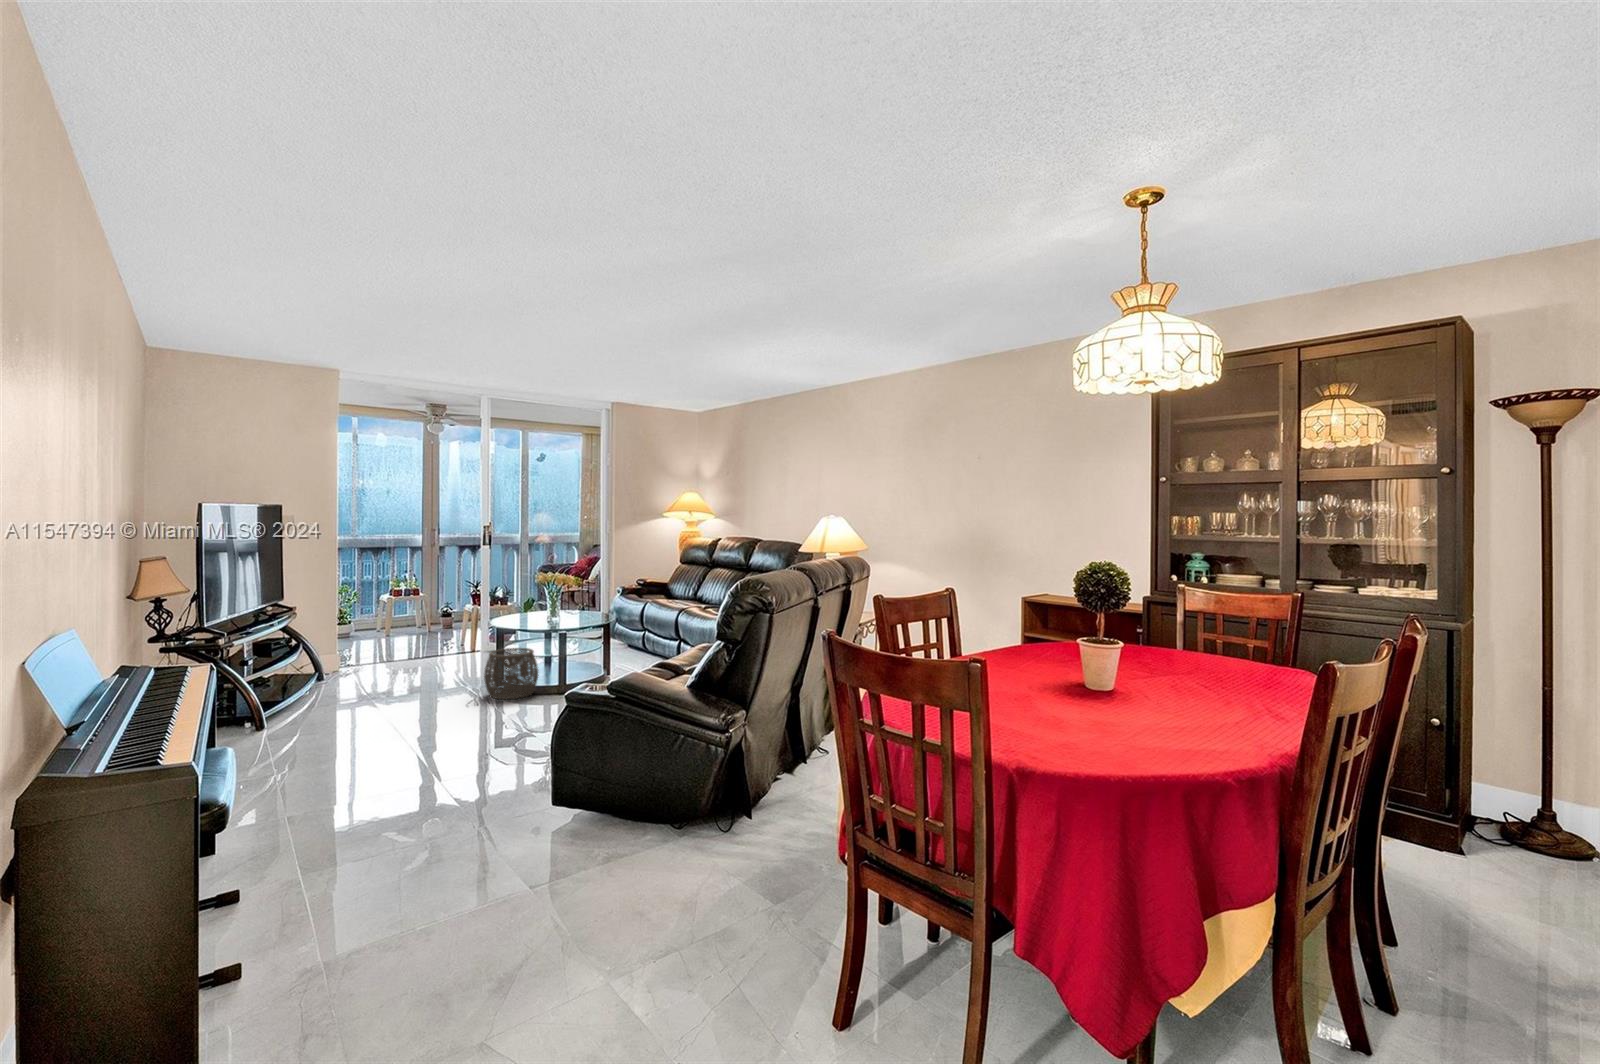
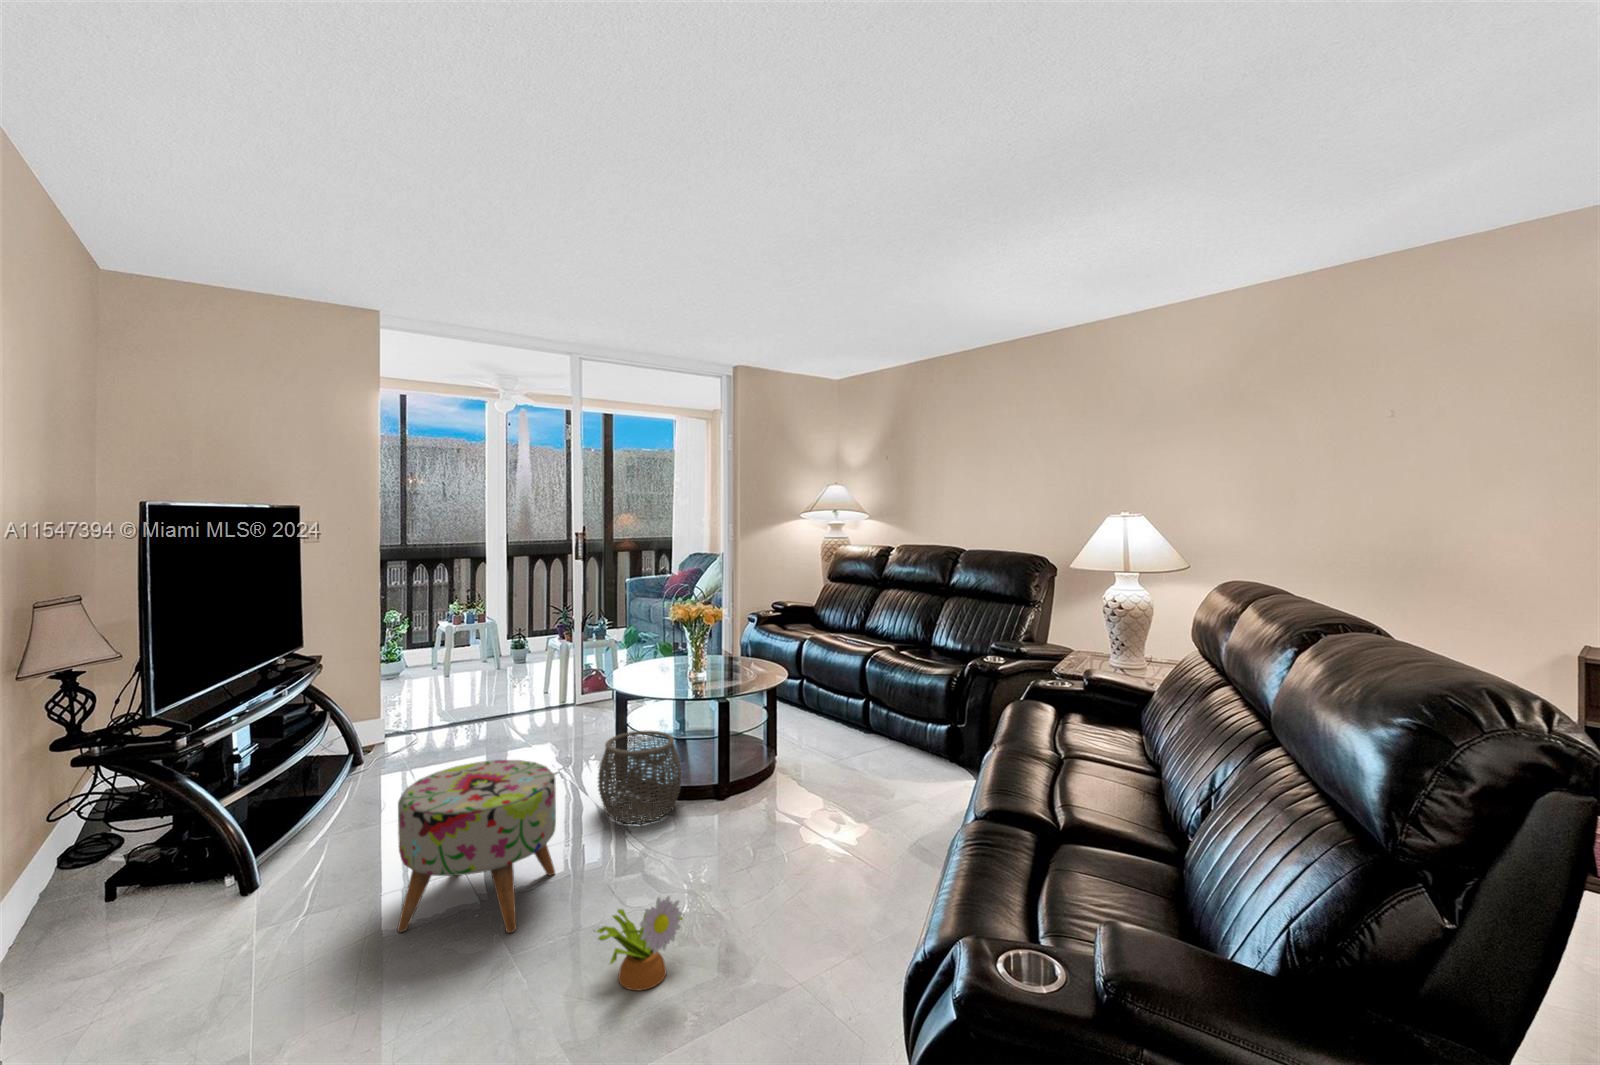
ottoman: none [358,653,452,735] -> present [397,760,556,933]
decorative plant: none [465,702,516,749] -> present [594,896,683,990]

